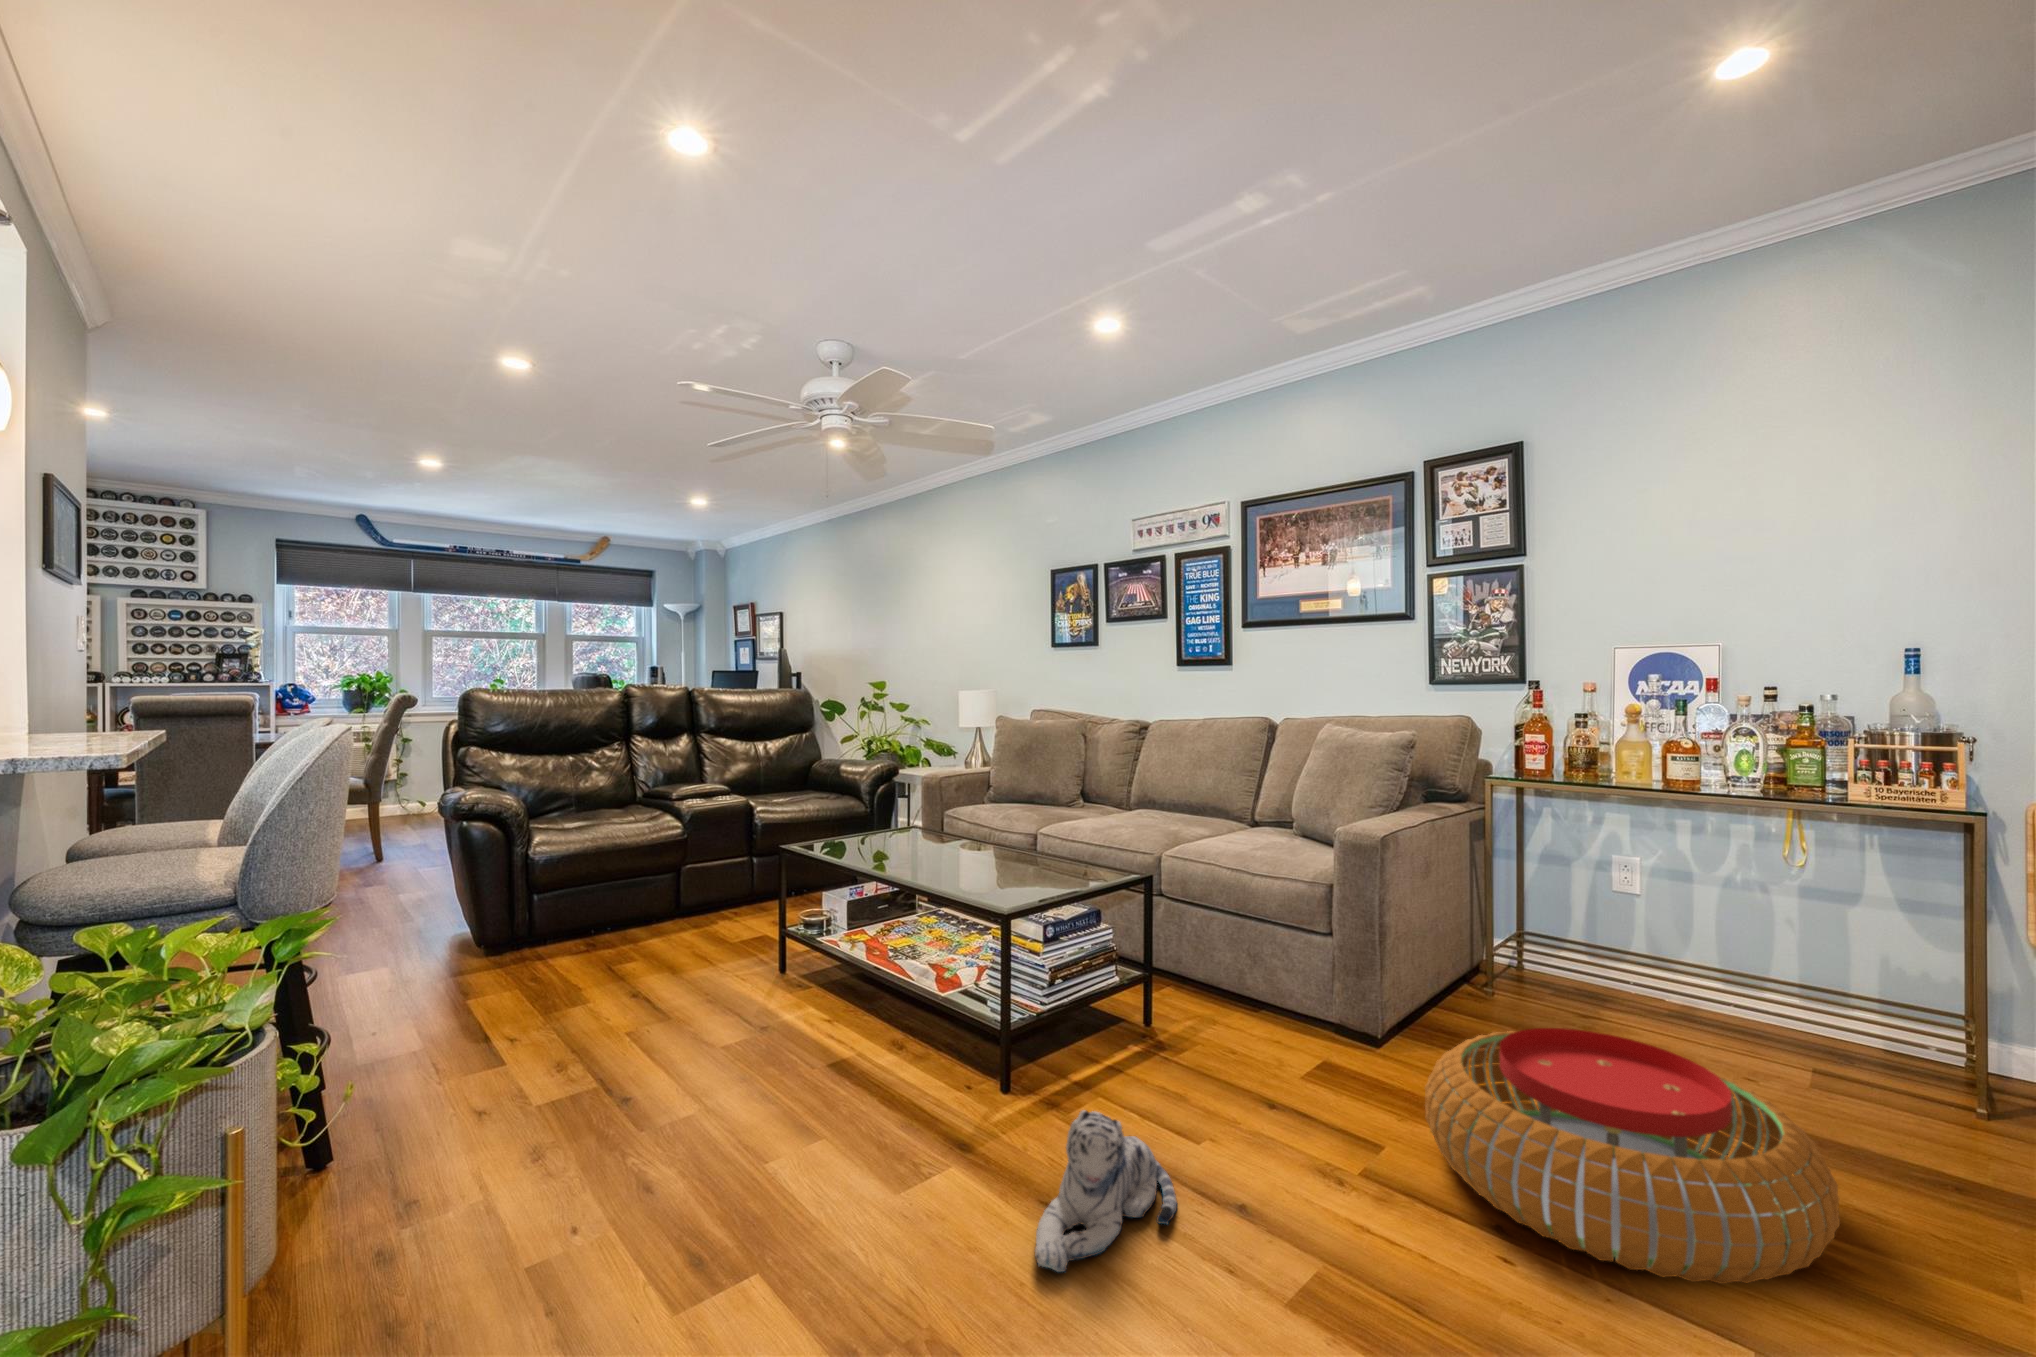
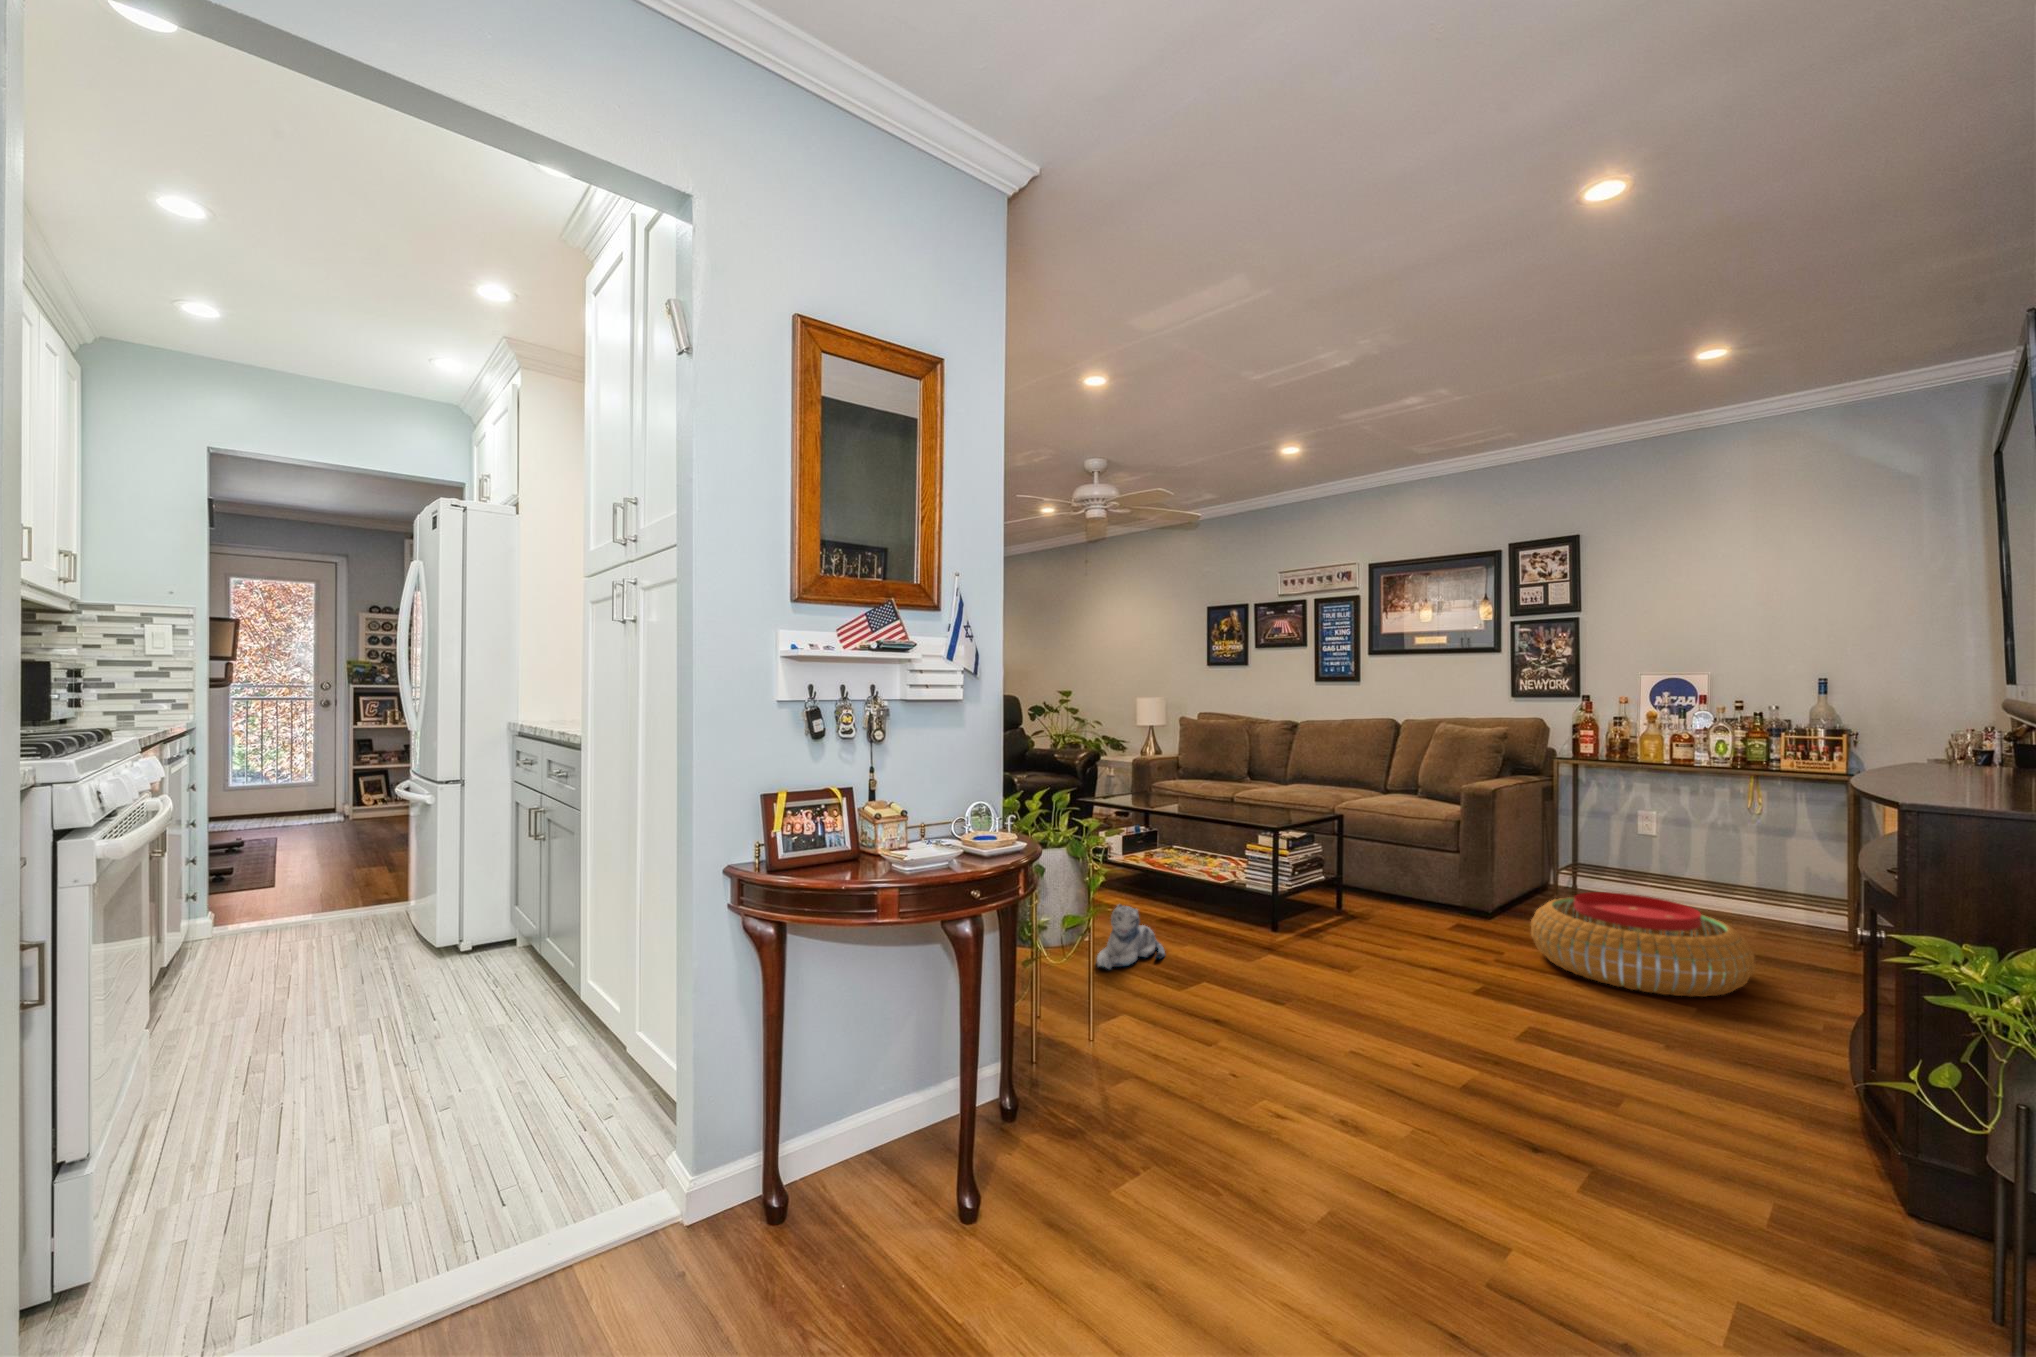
plush toy: present [1035,1110,1177,1272] -> present [1097,904,1165,969]

